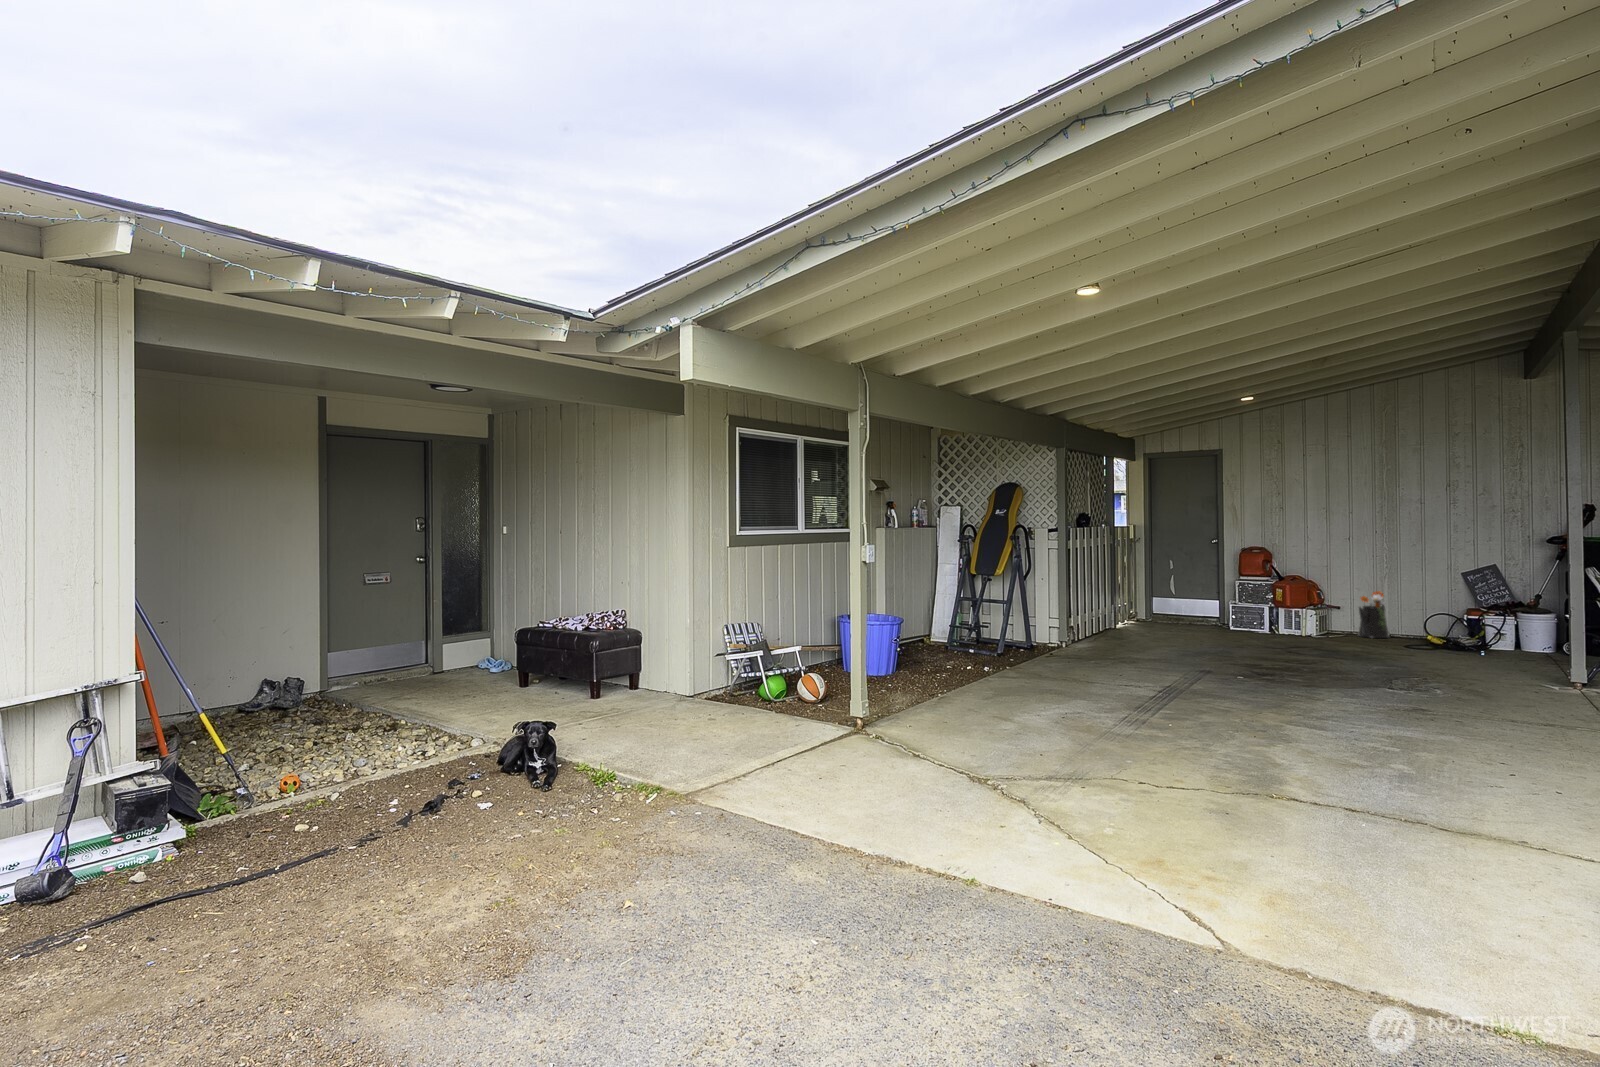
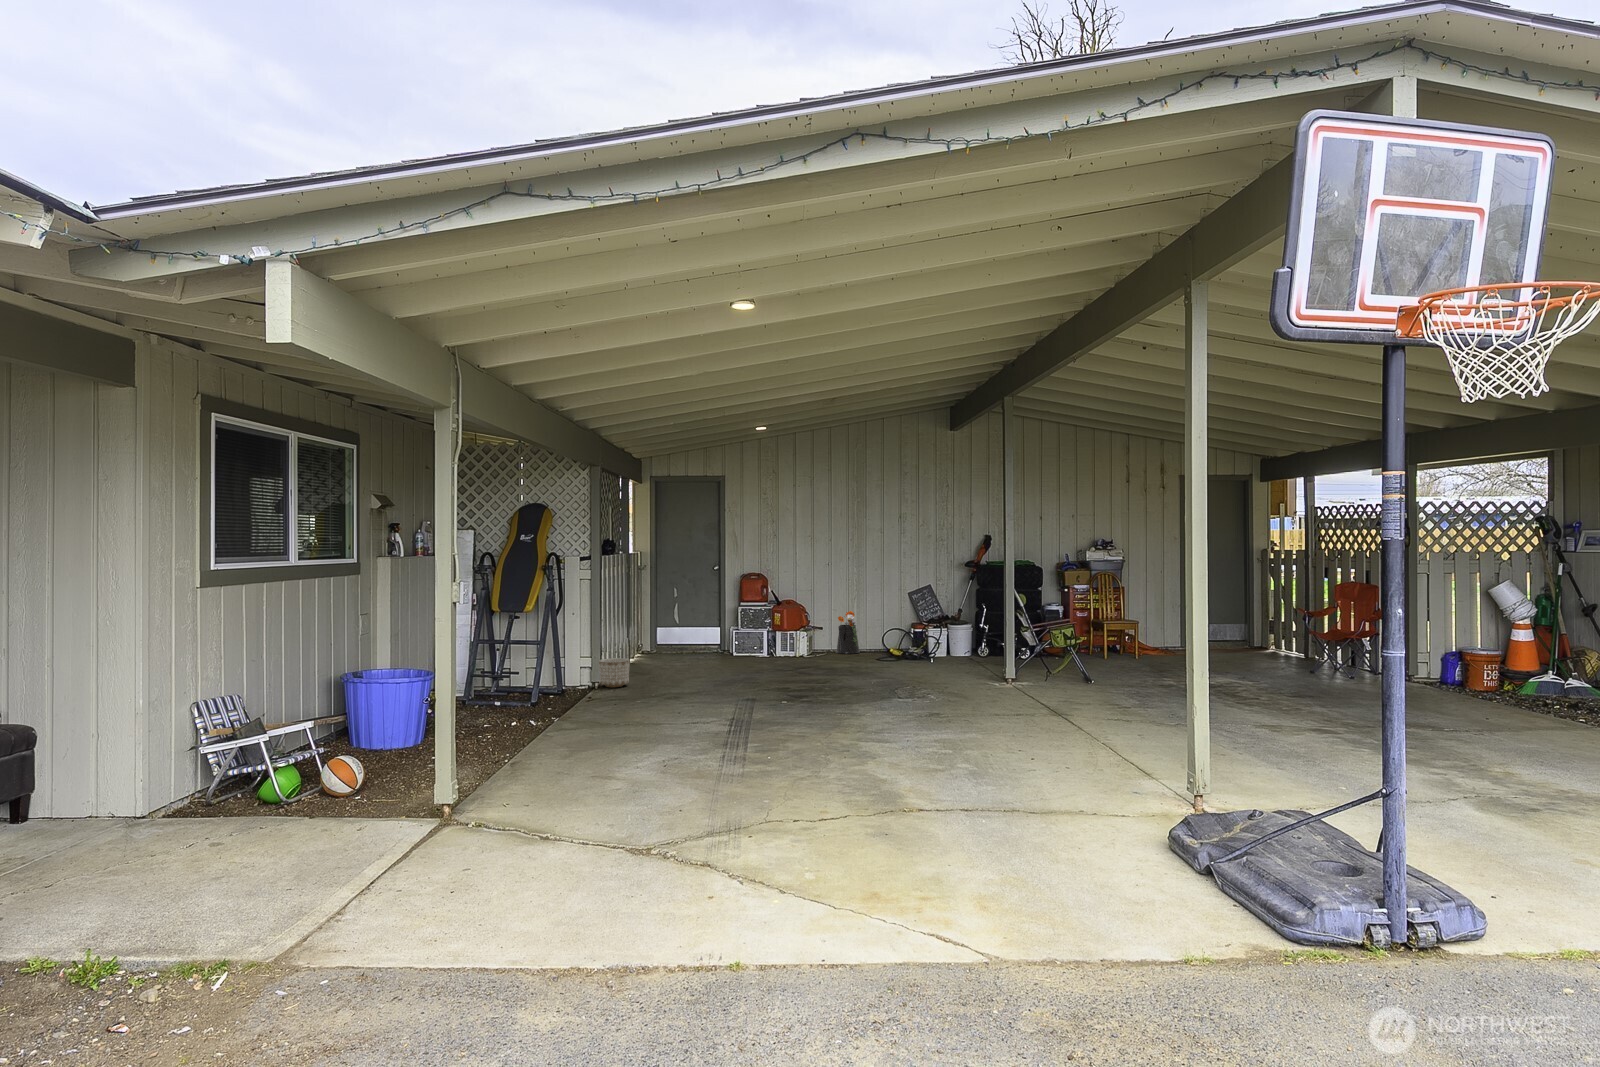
planter: none [1066,622,1096,648] -> present [599,658,630,687]

